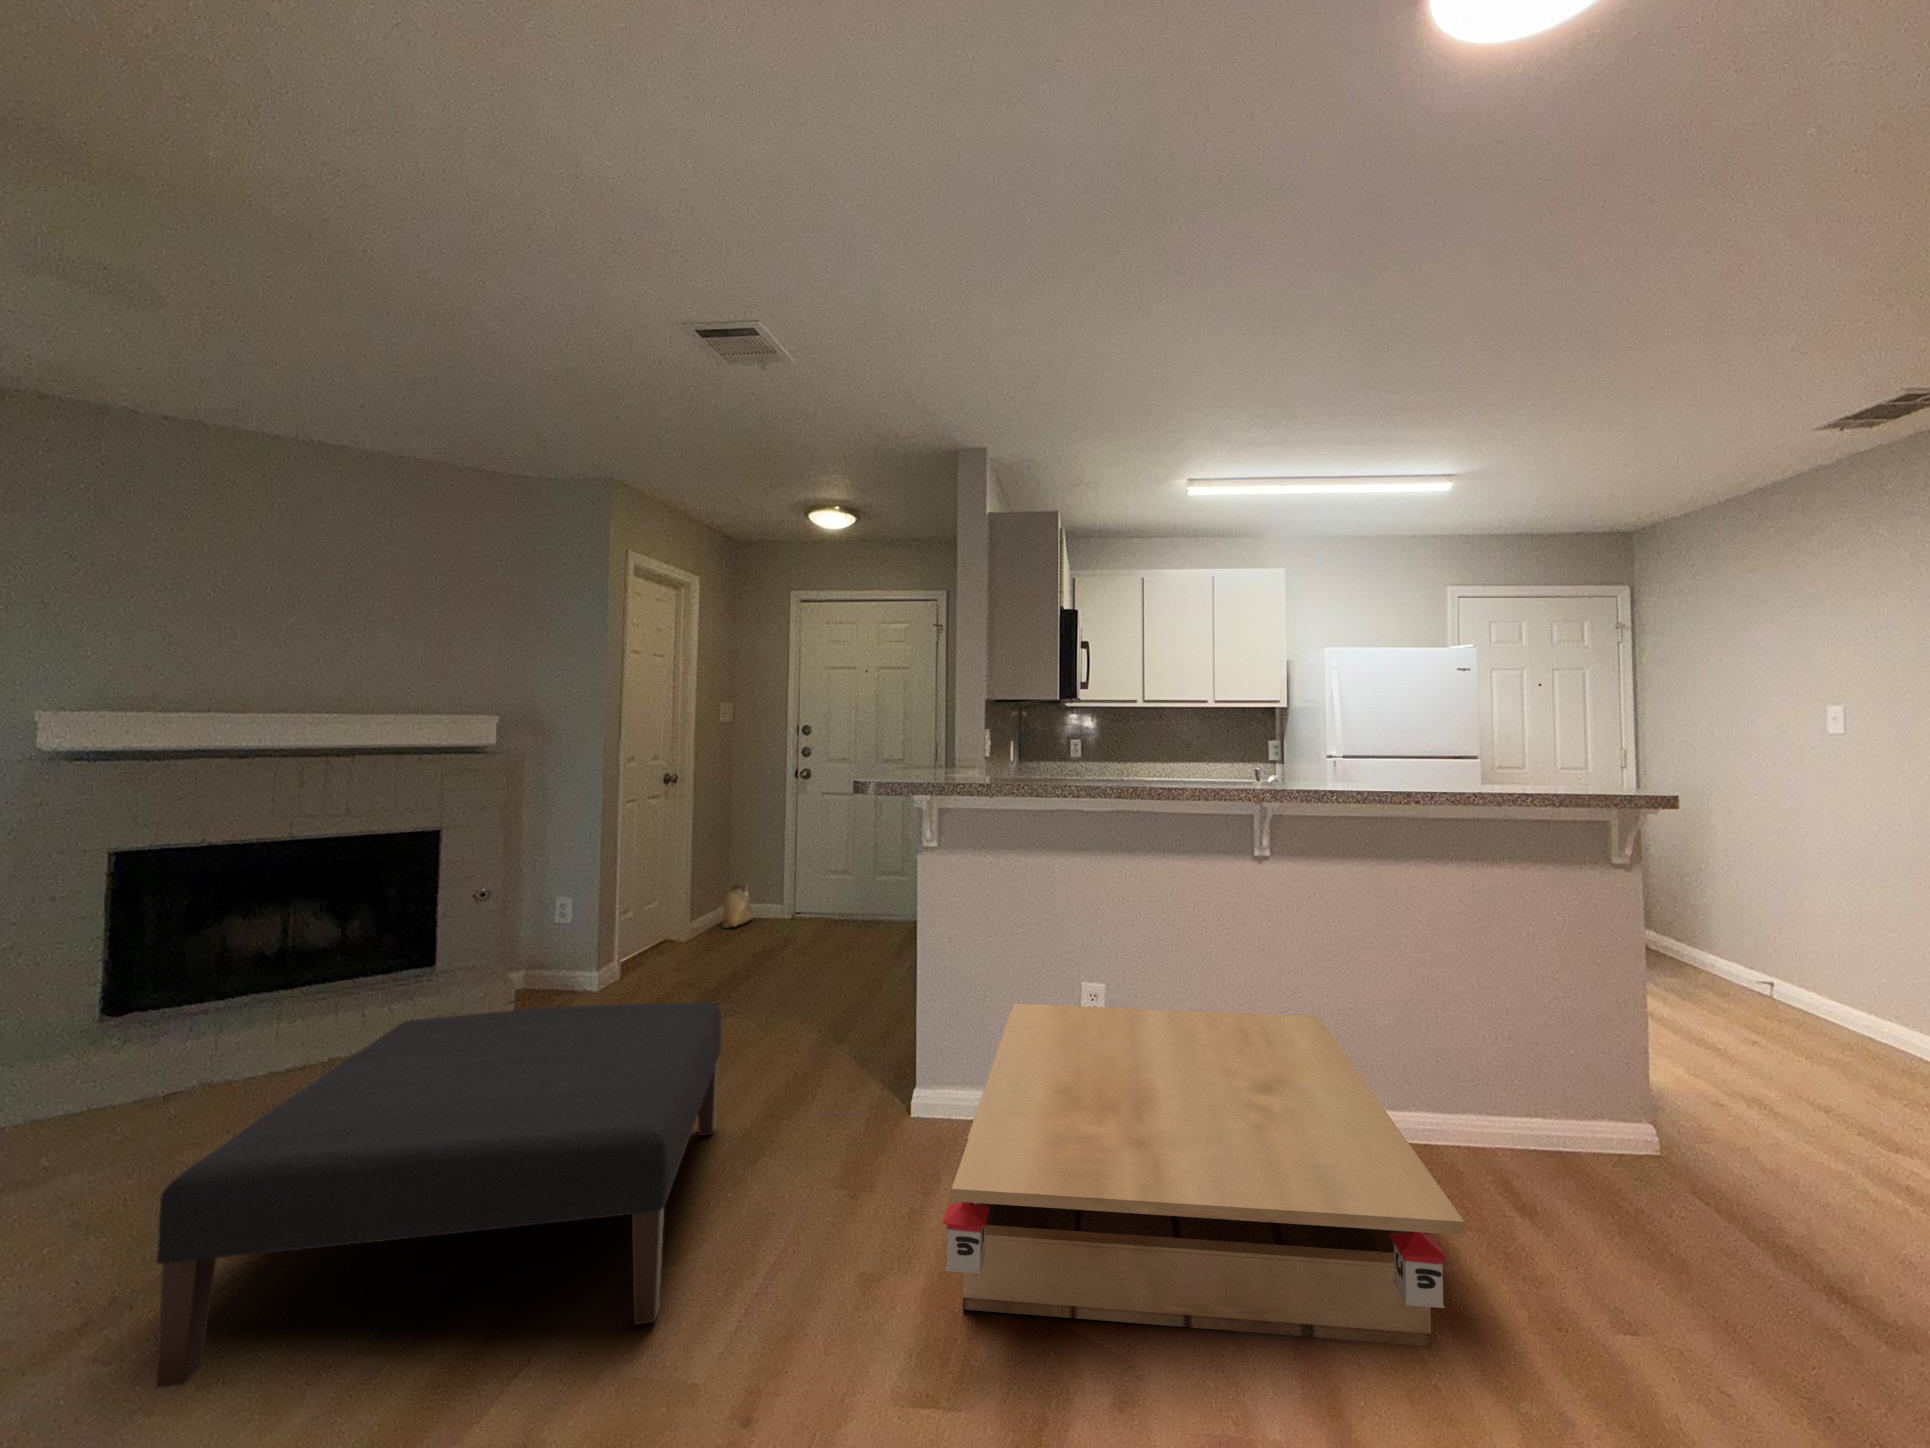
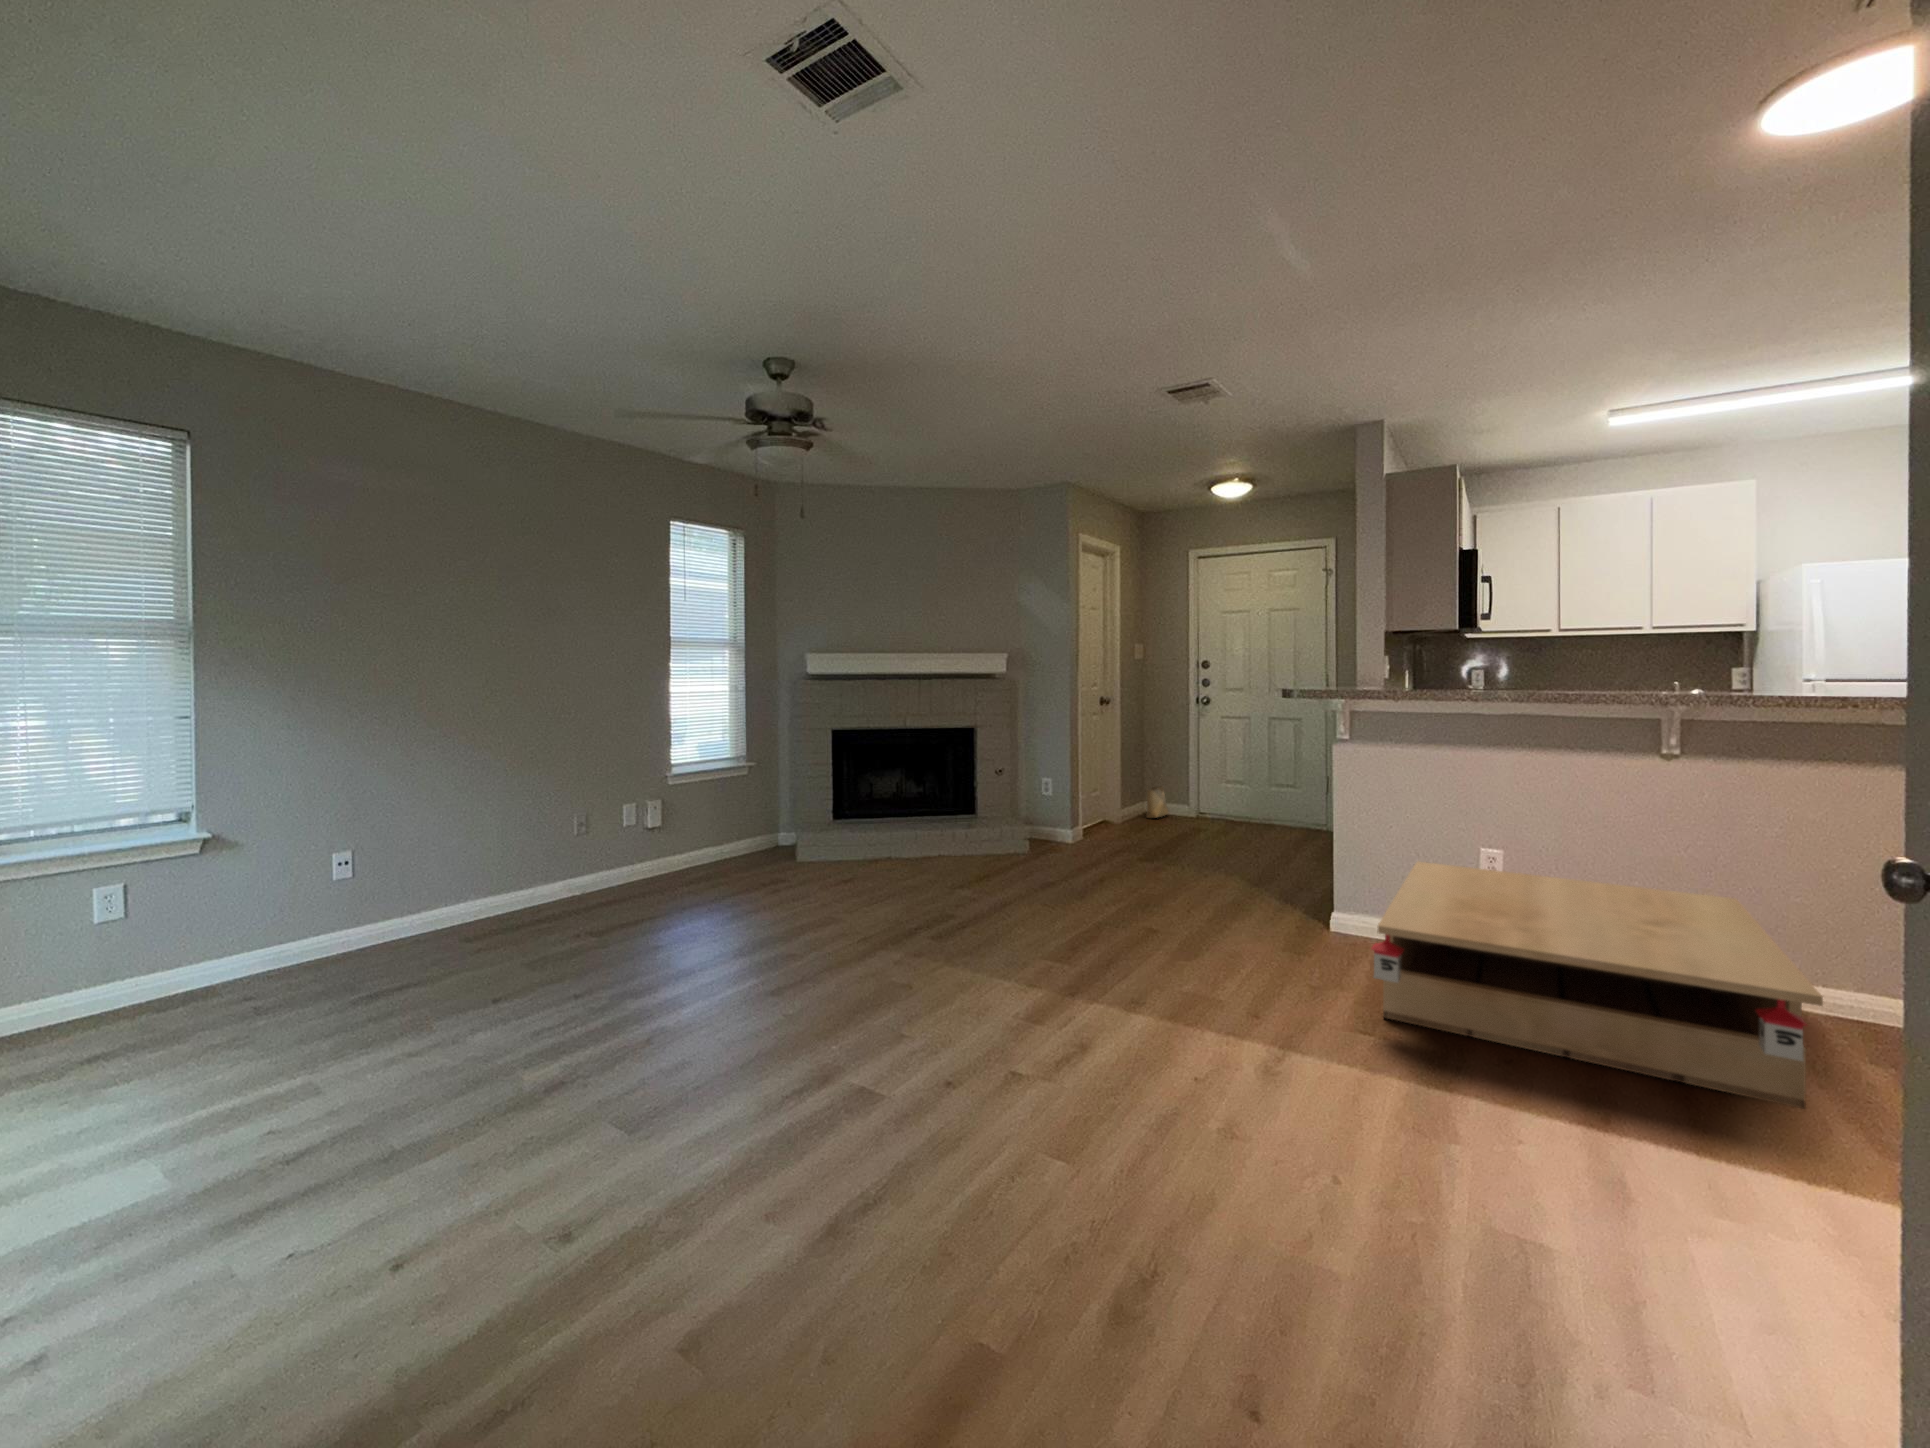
ottoman: present [156,1002,721,1388] -> none [950,825,1187,985]

